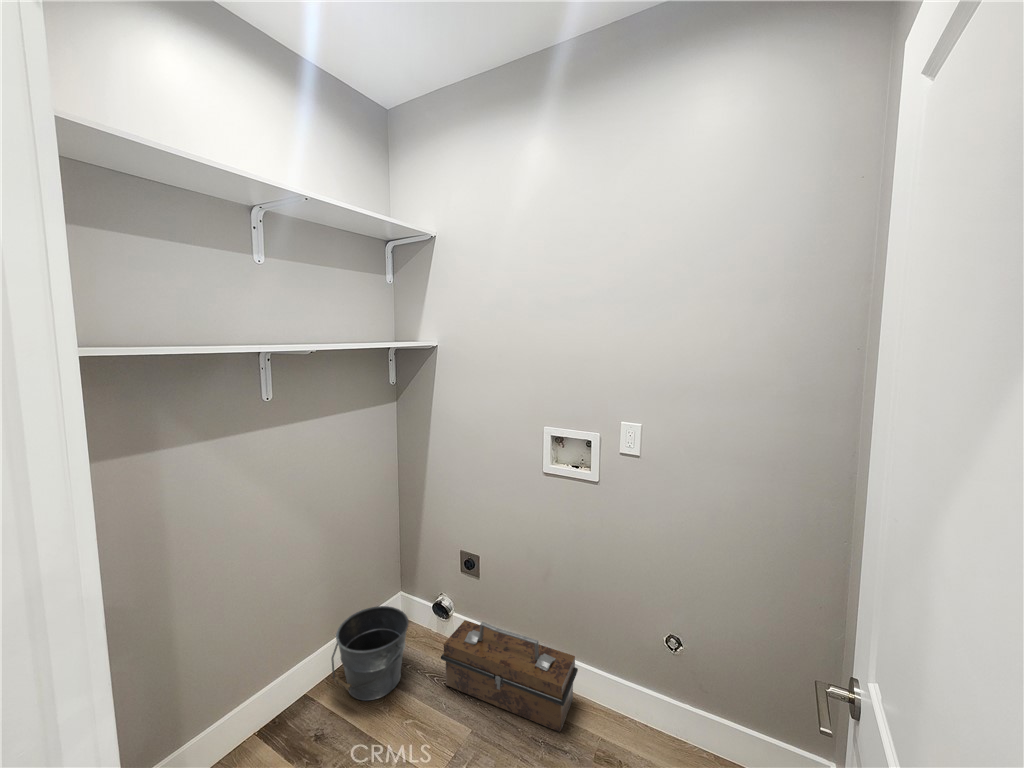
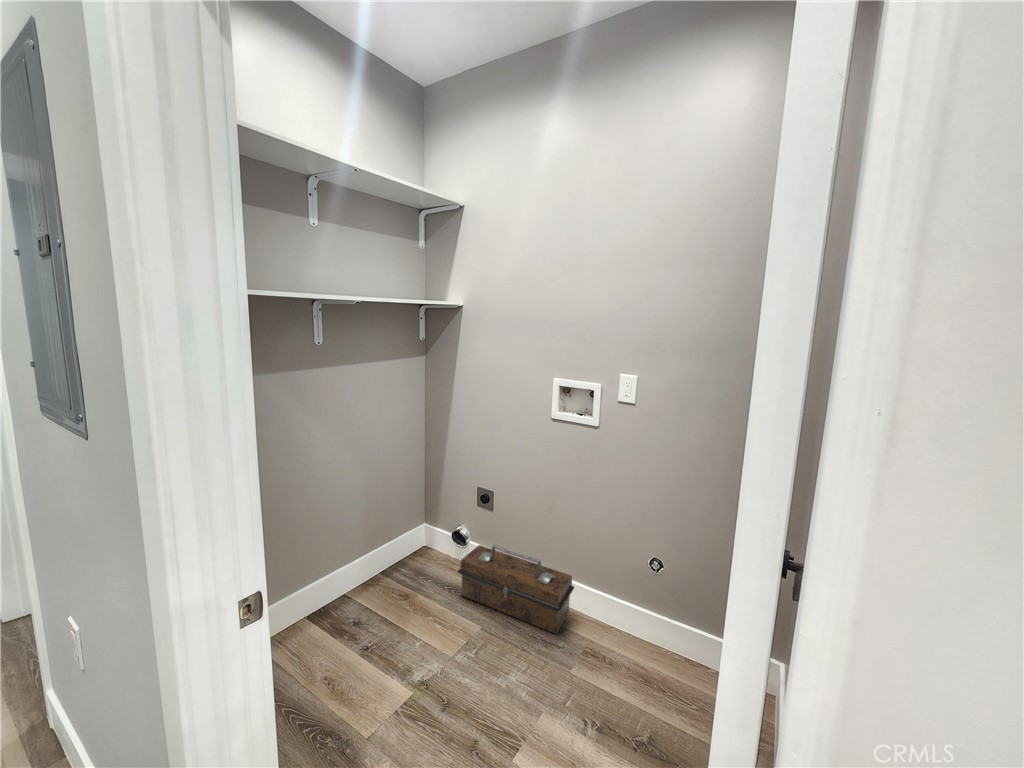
bucket: present [331,606,409,701] -> none [367,529,431,601]

